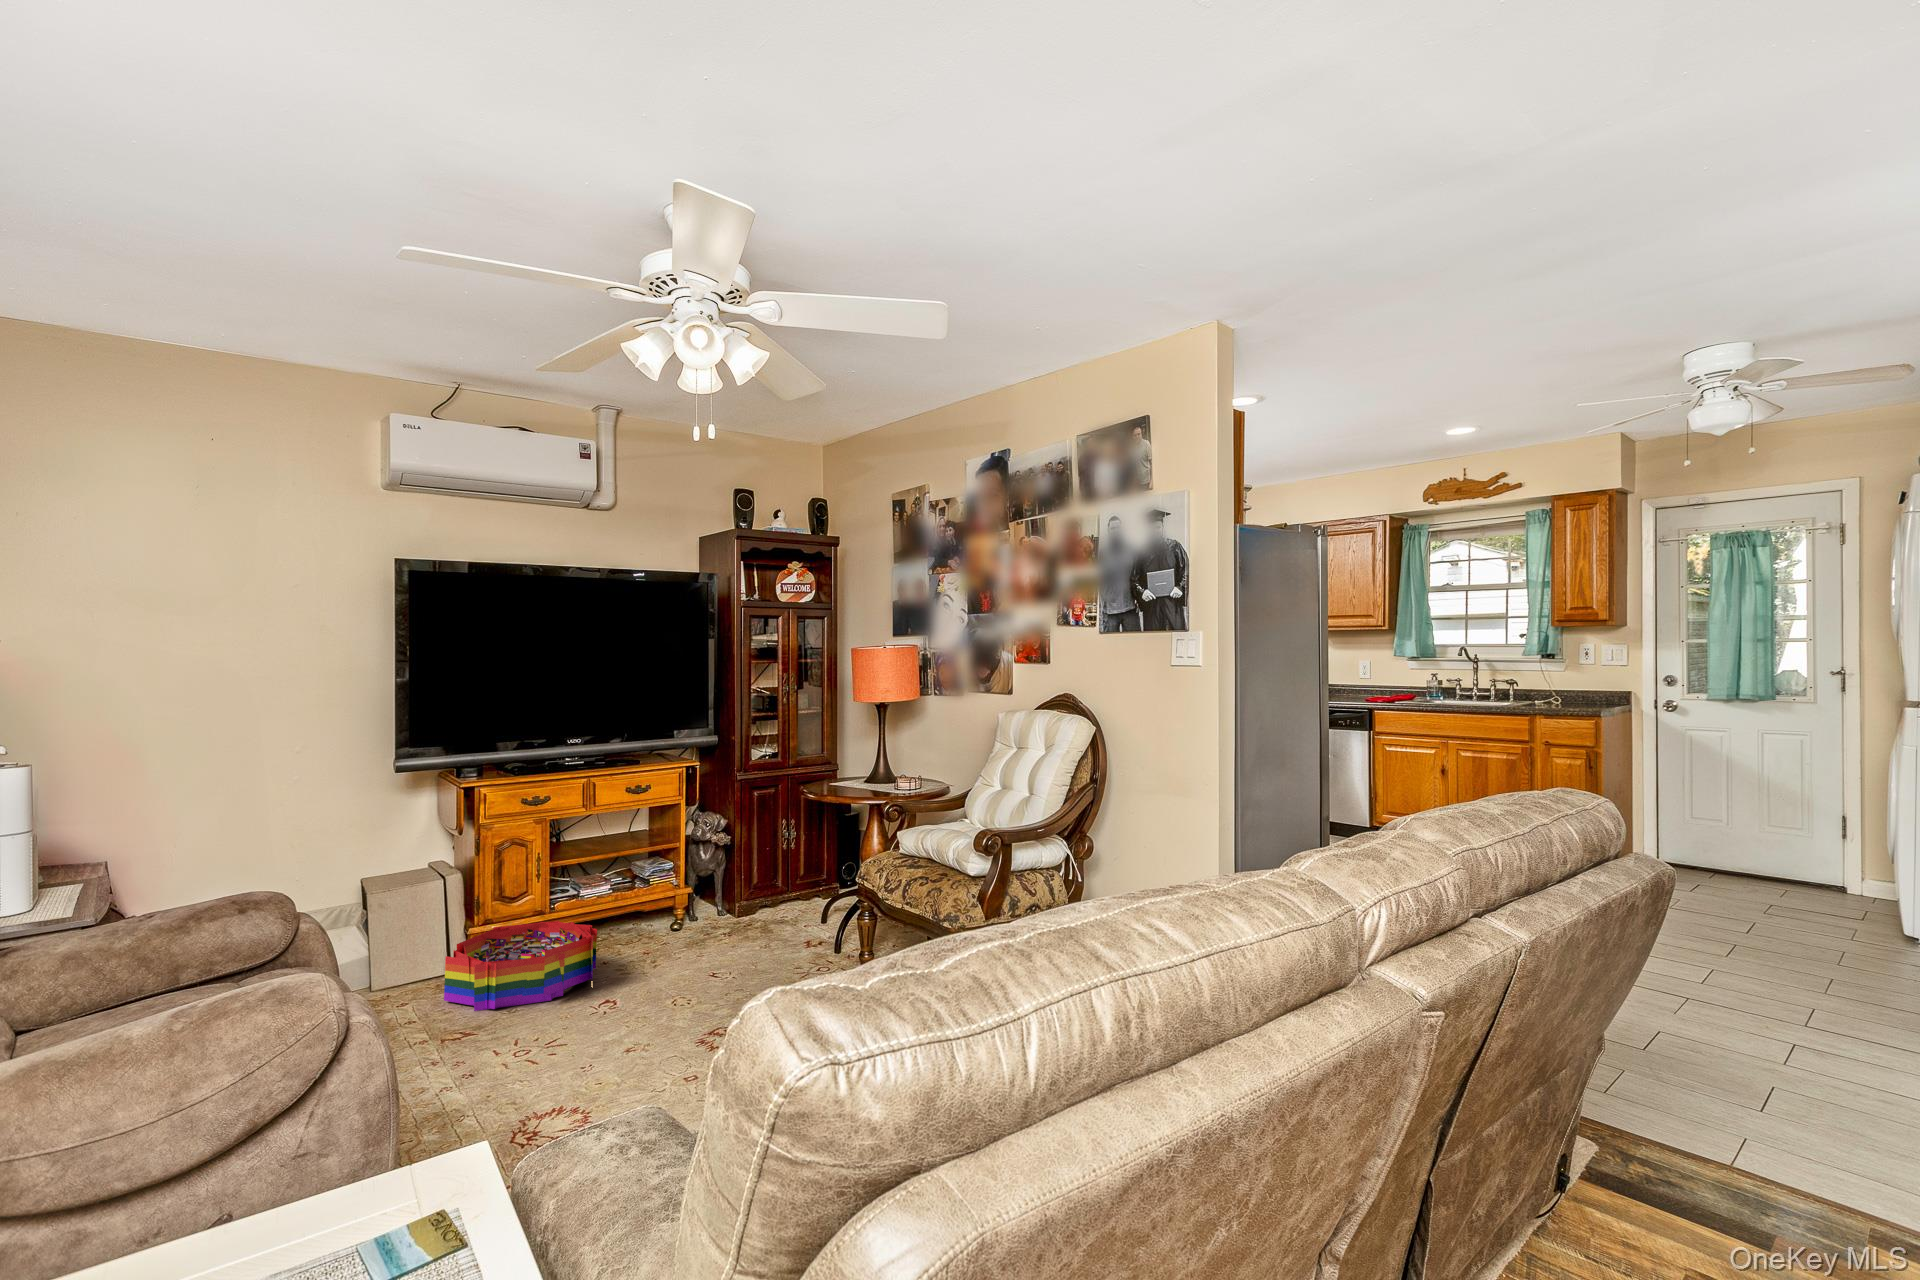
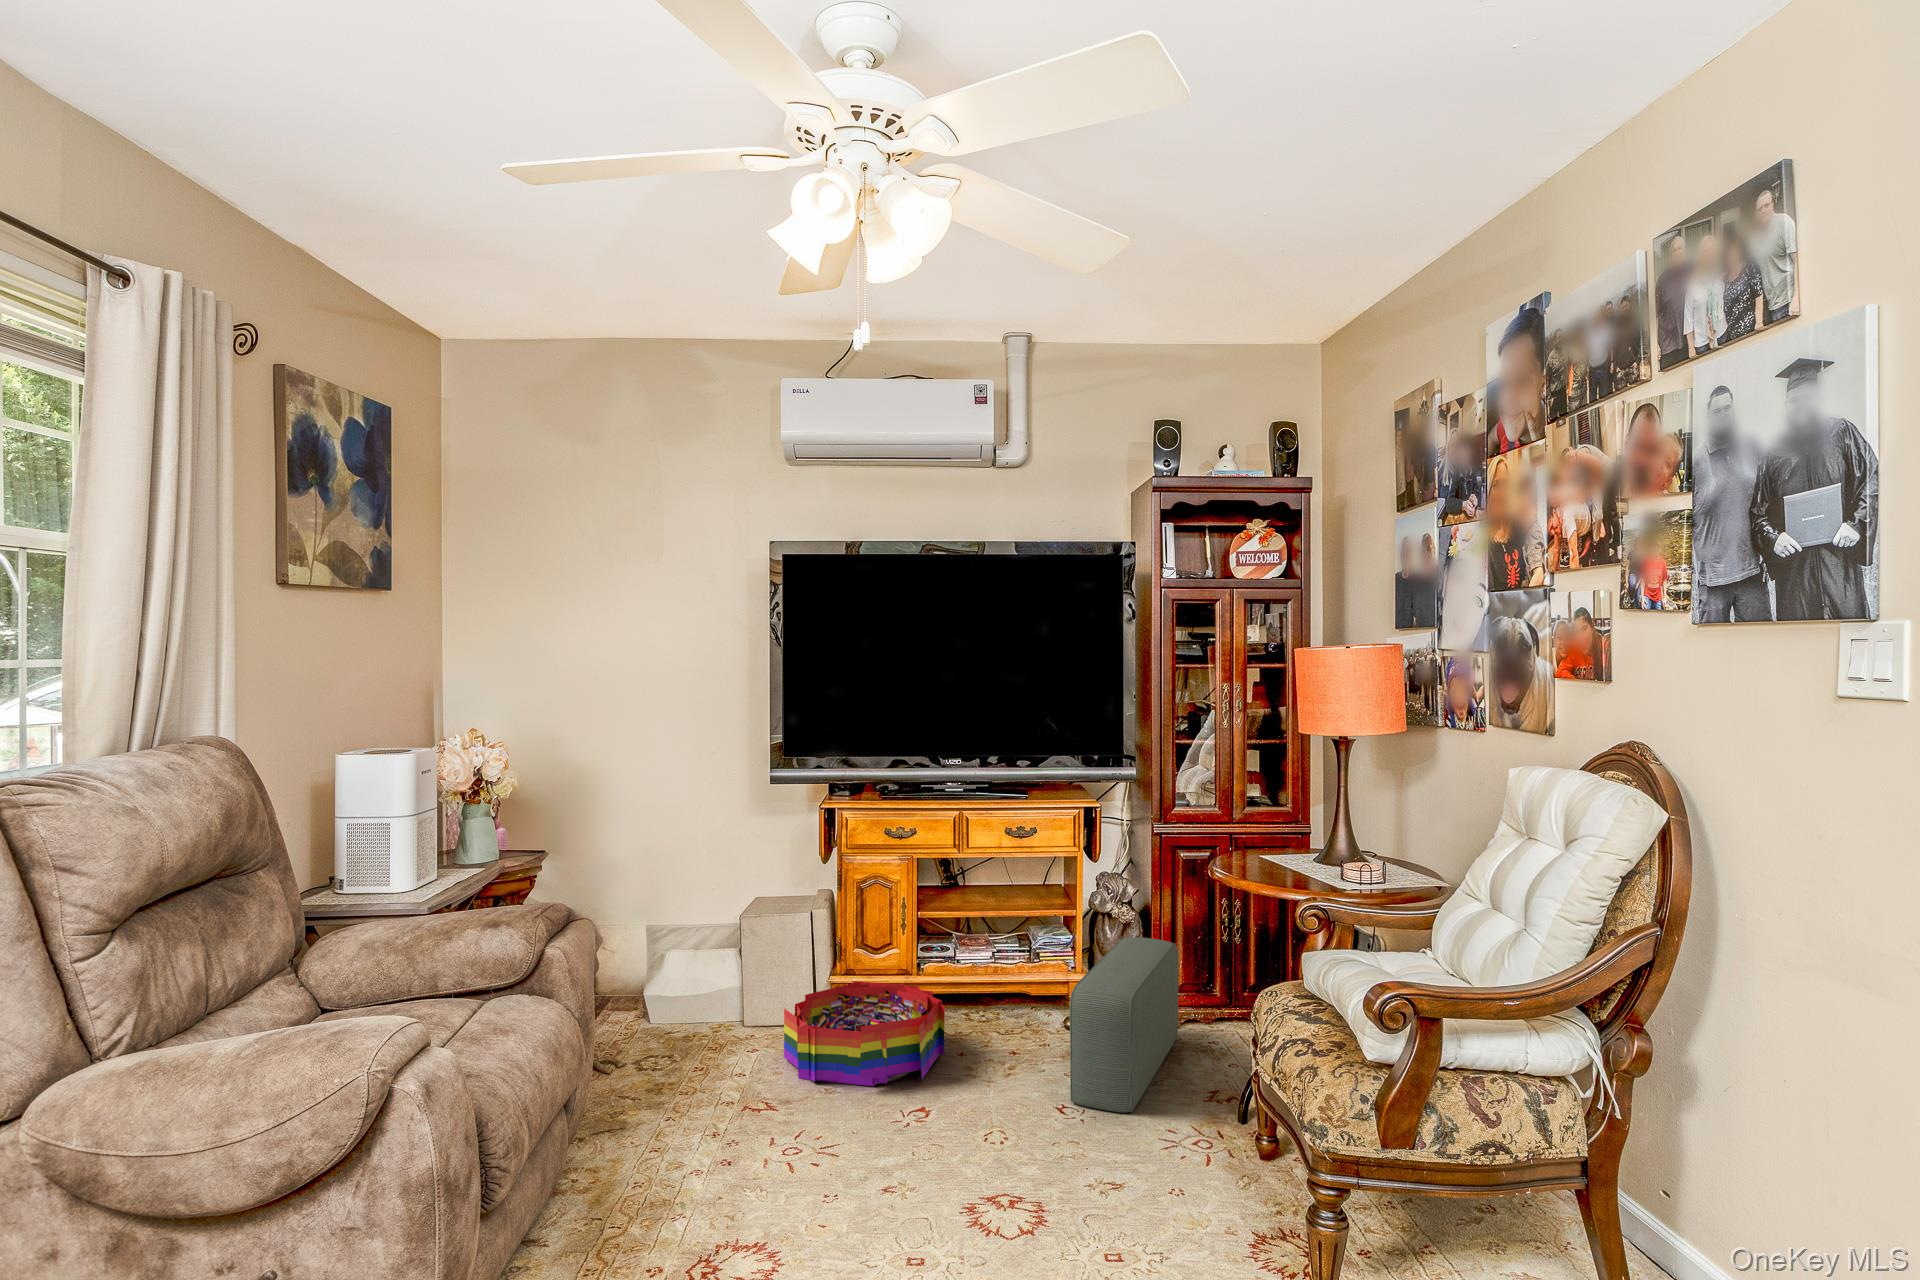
pouf: none [716,857,769,975] -> present [1069,937,1179,1113]

